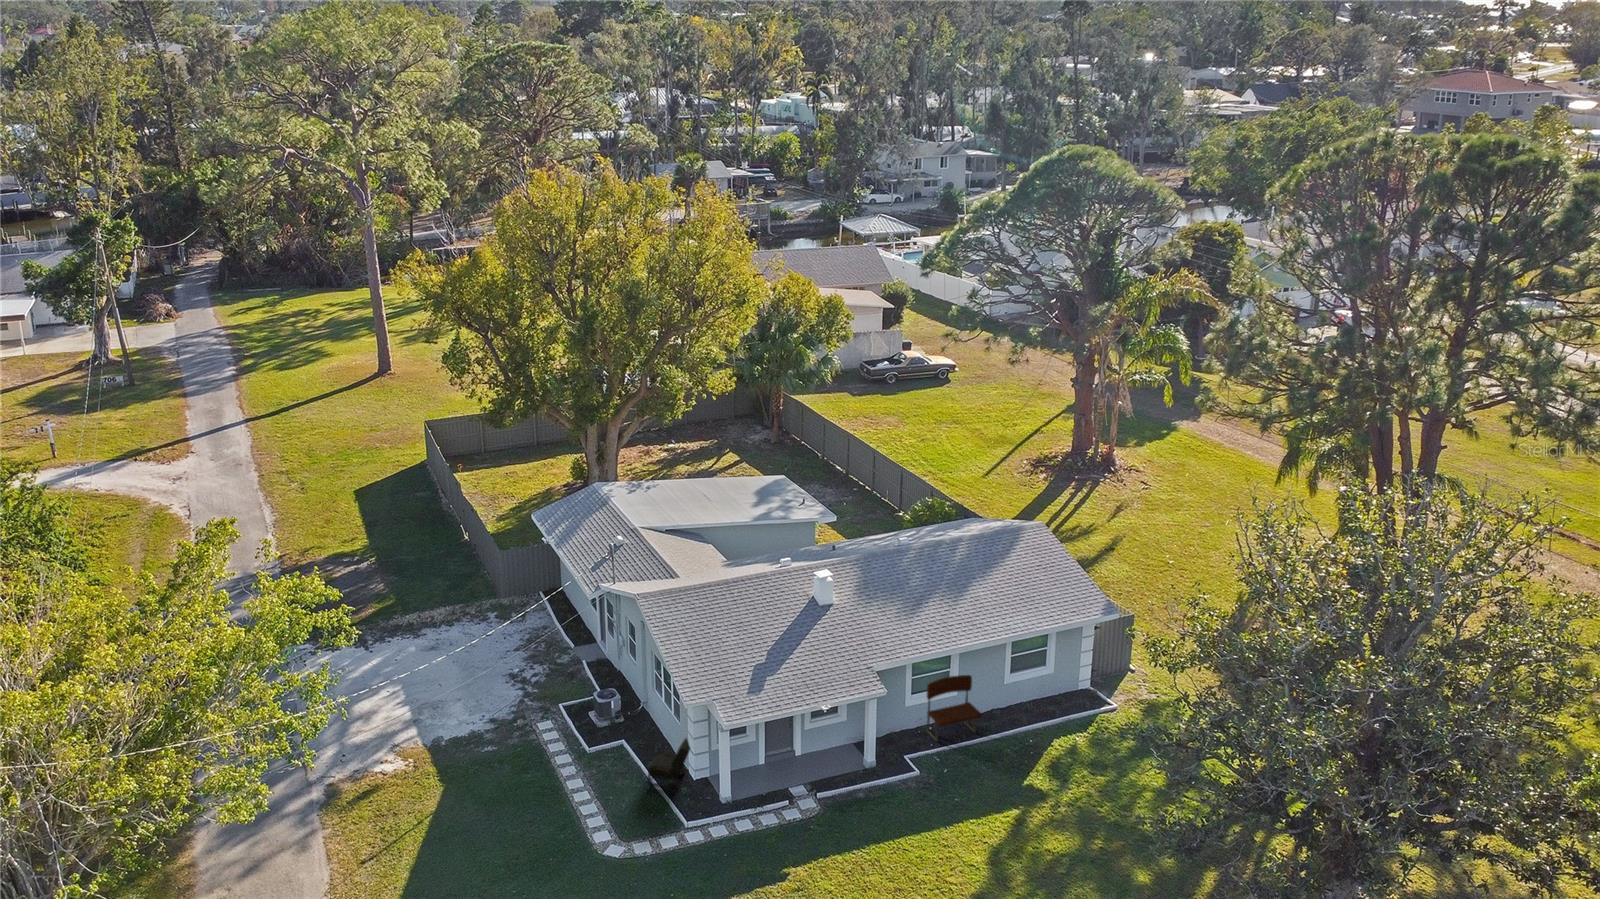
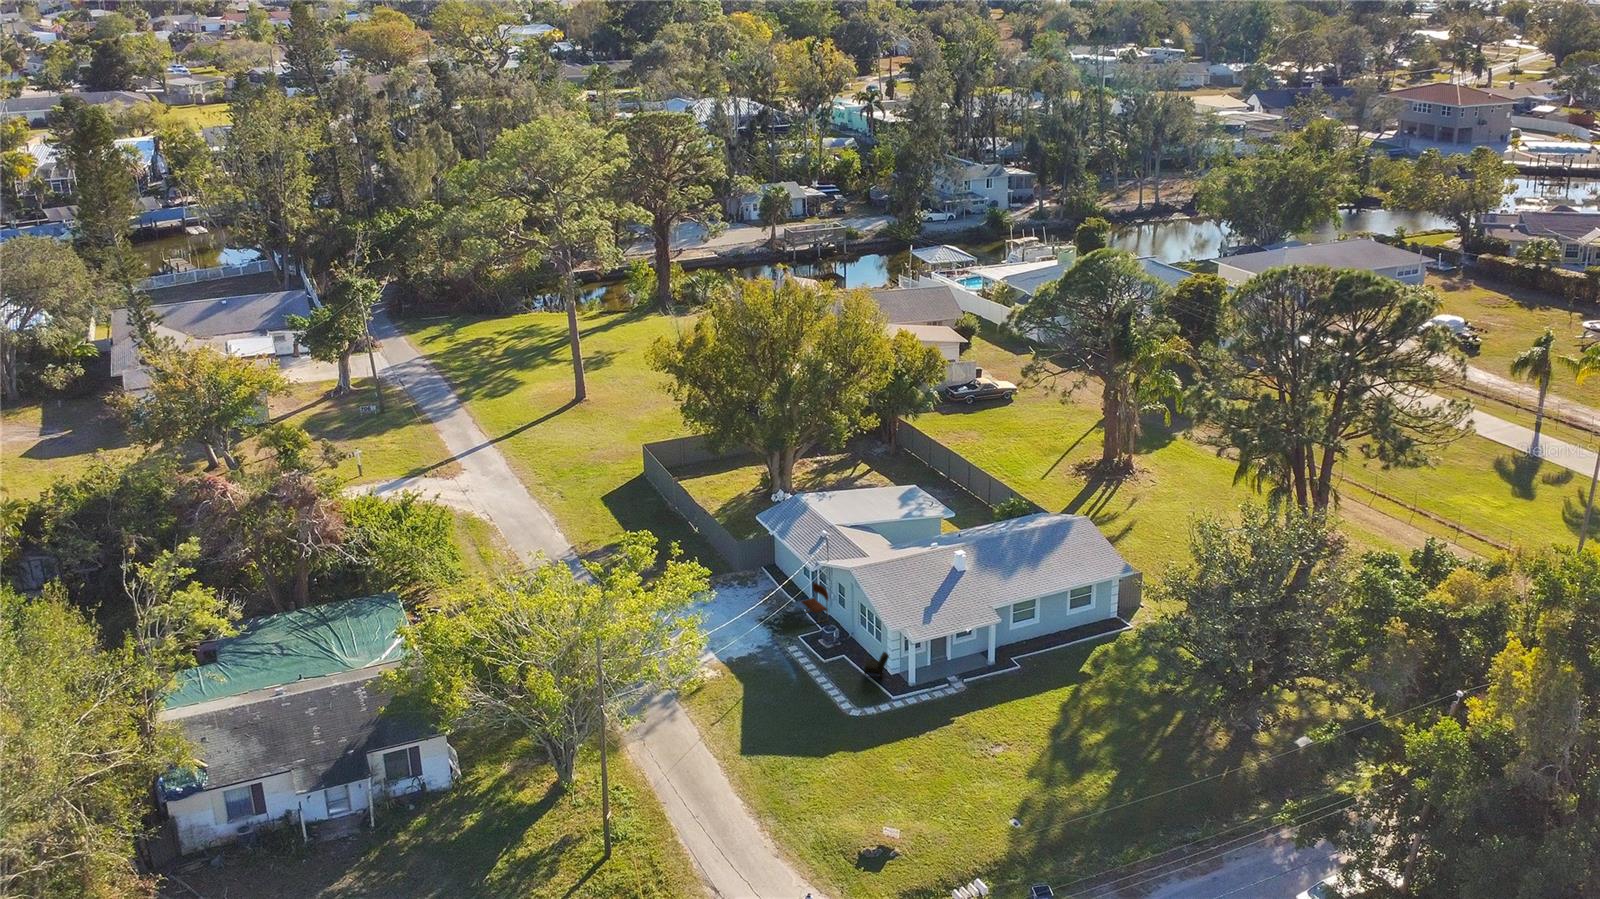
bench: present [926,675,983,741] -> present [802,583,829,623]

